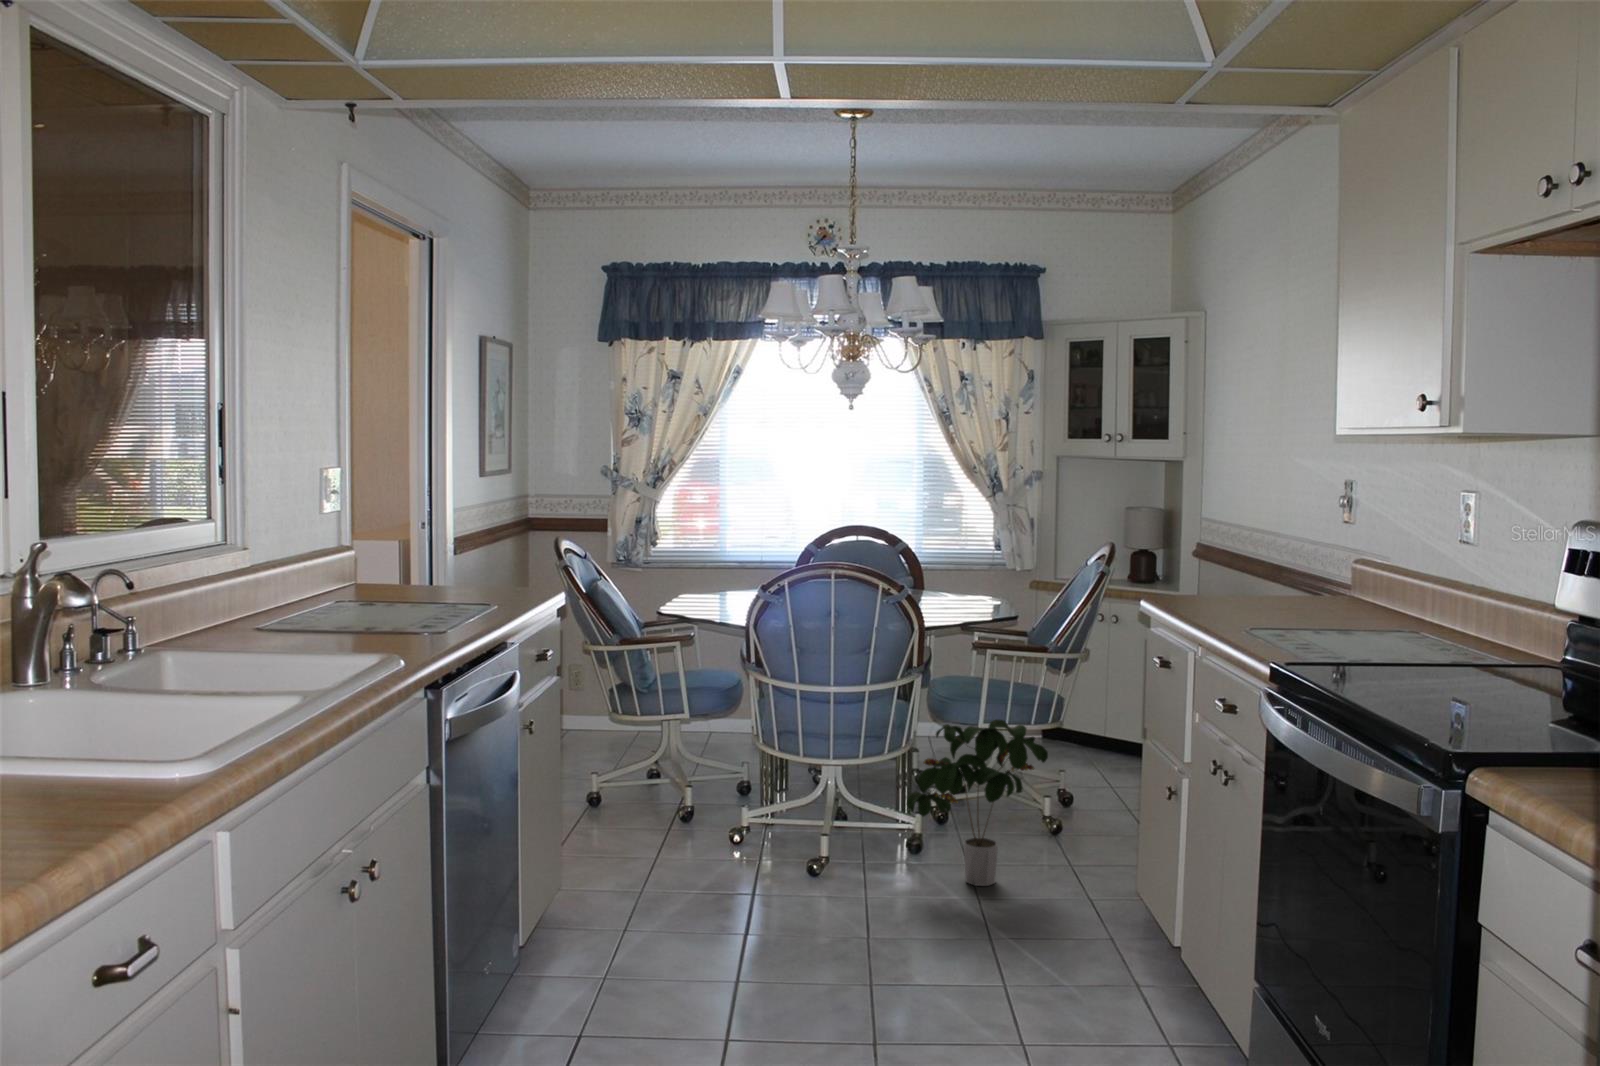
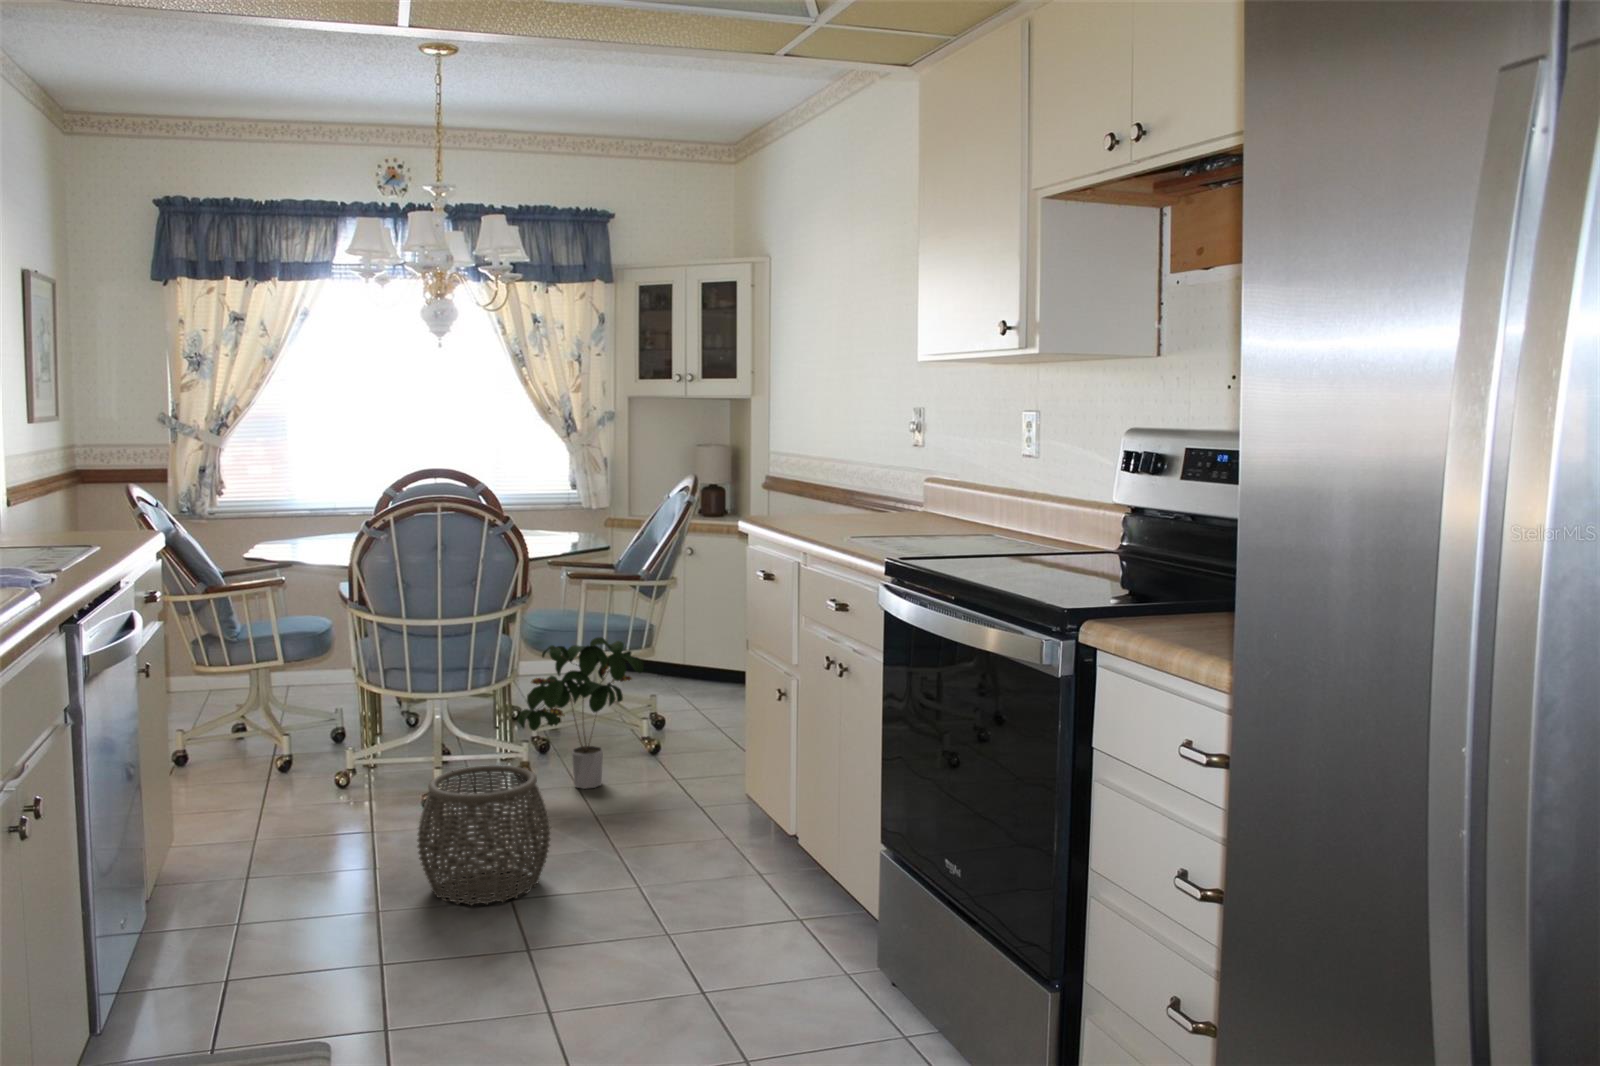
woven basket: none [783,856,927,1015] -> present [417,765,551,905]

